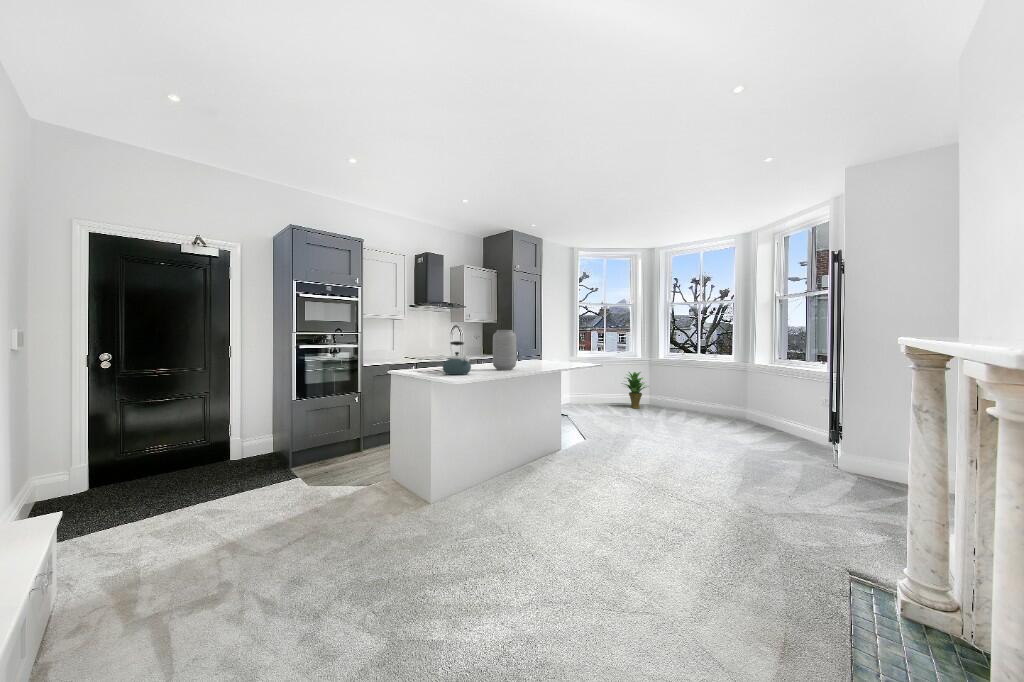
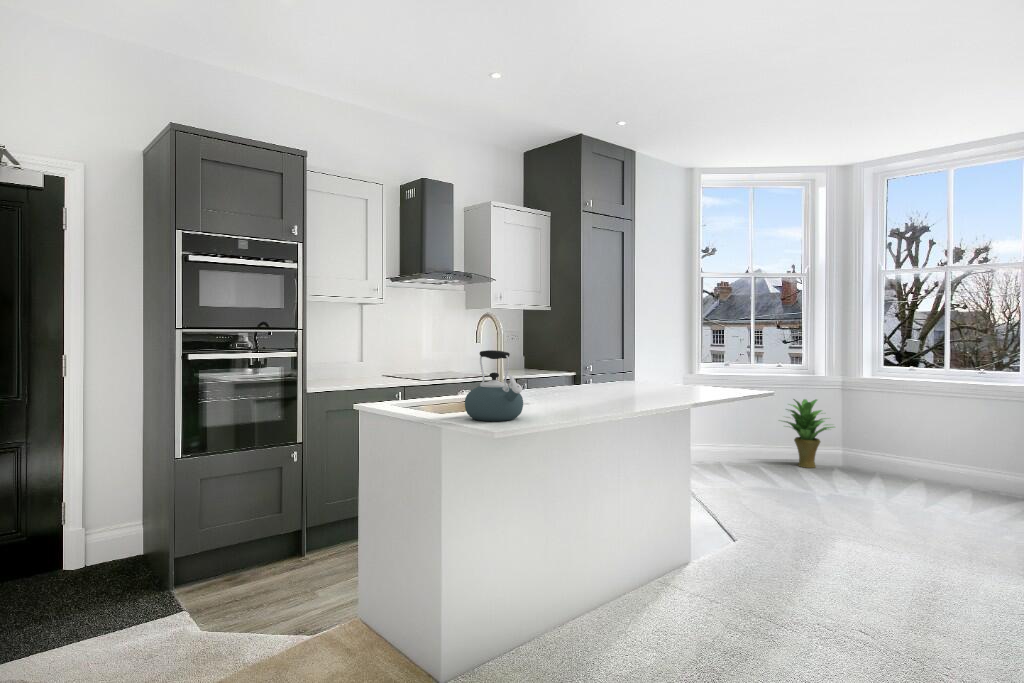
vase: present [493,330,517,370] -> none [562,325,610,407]

